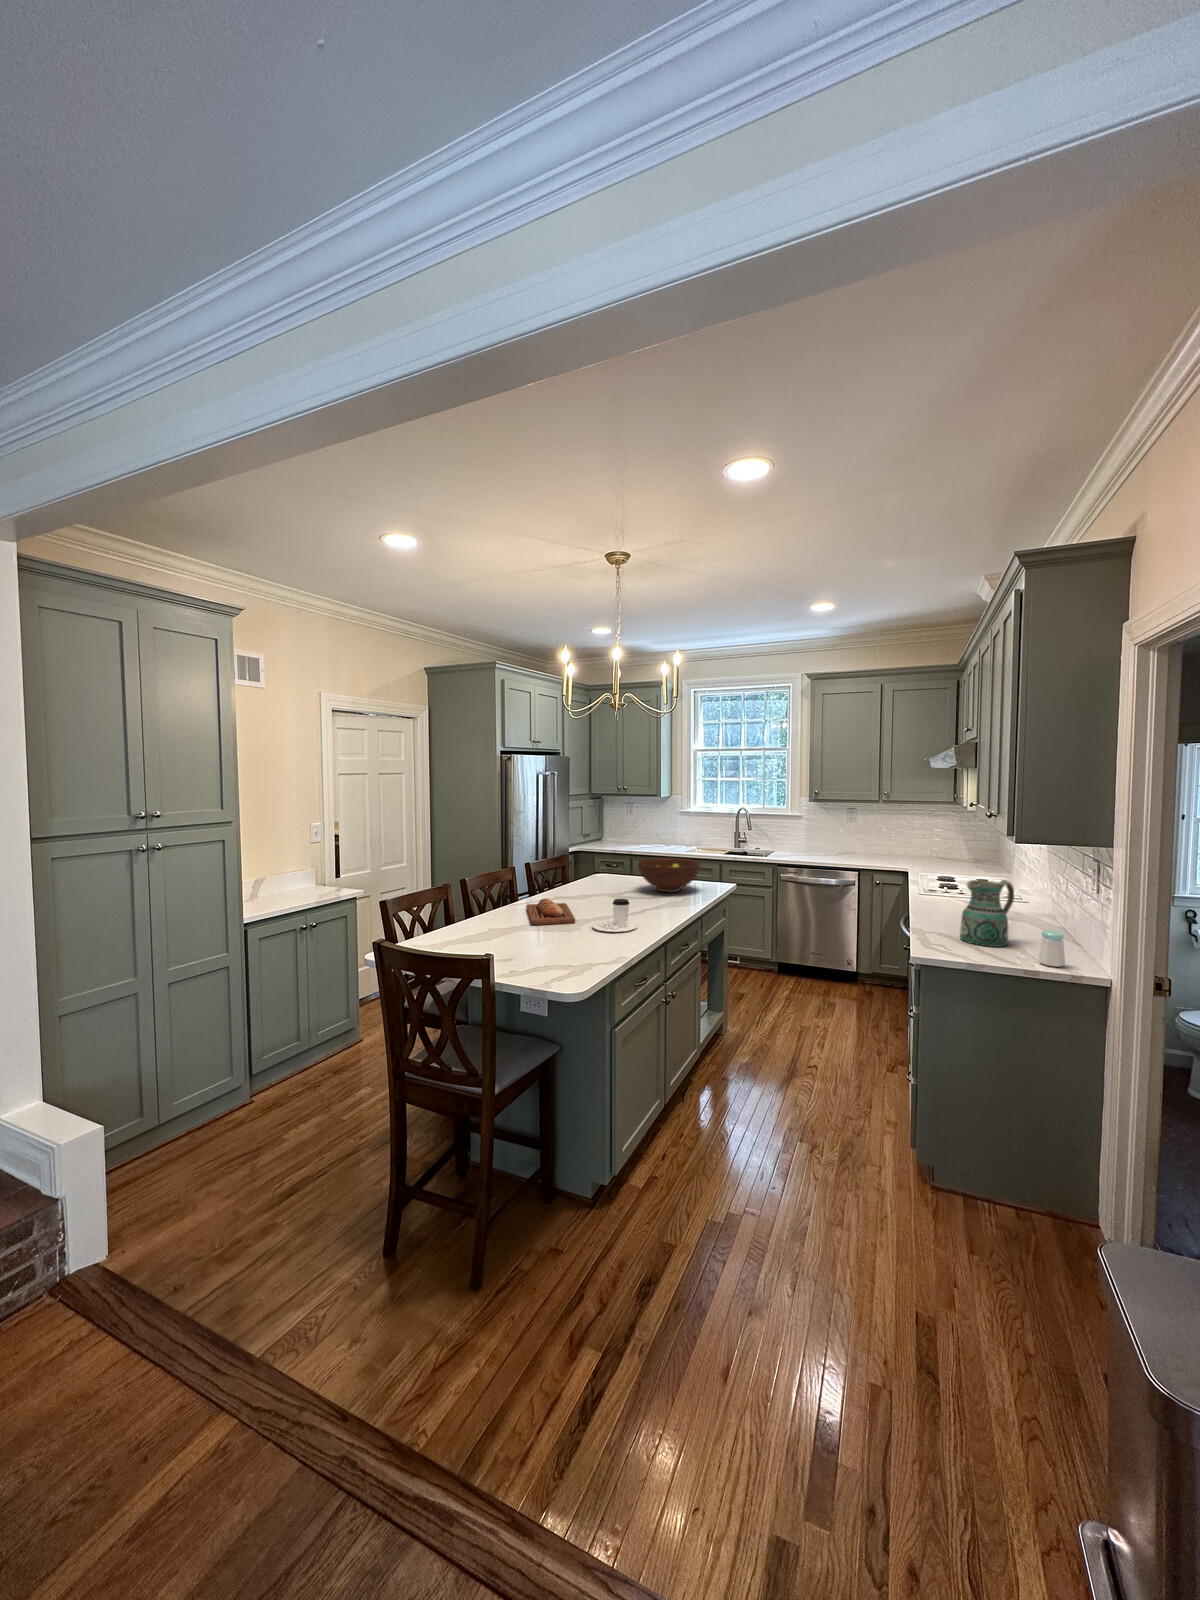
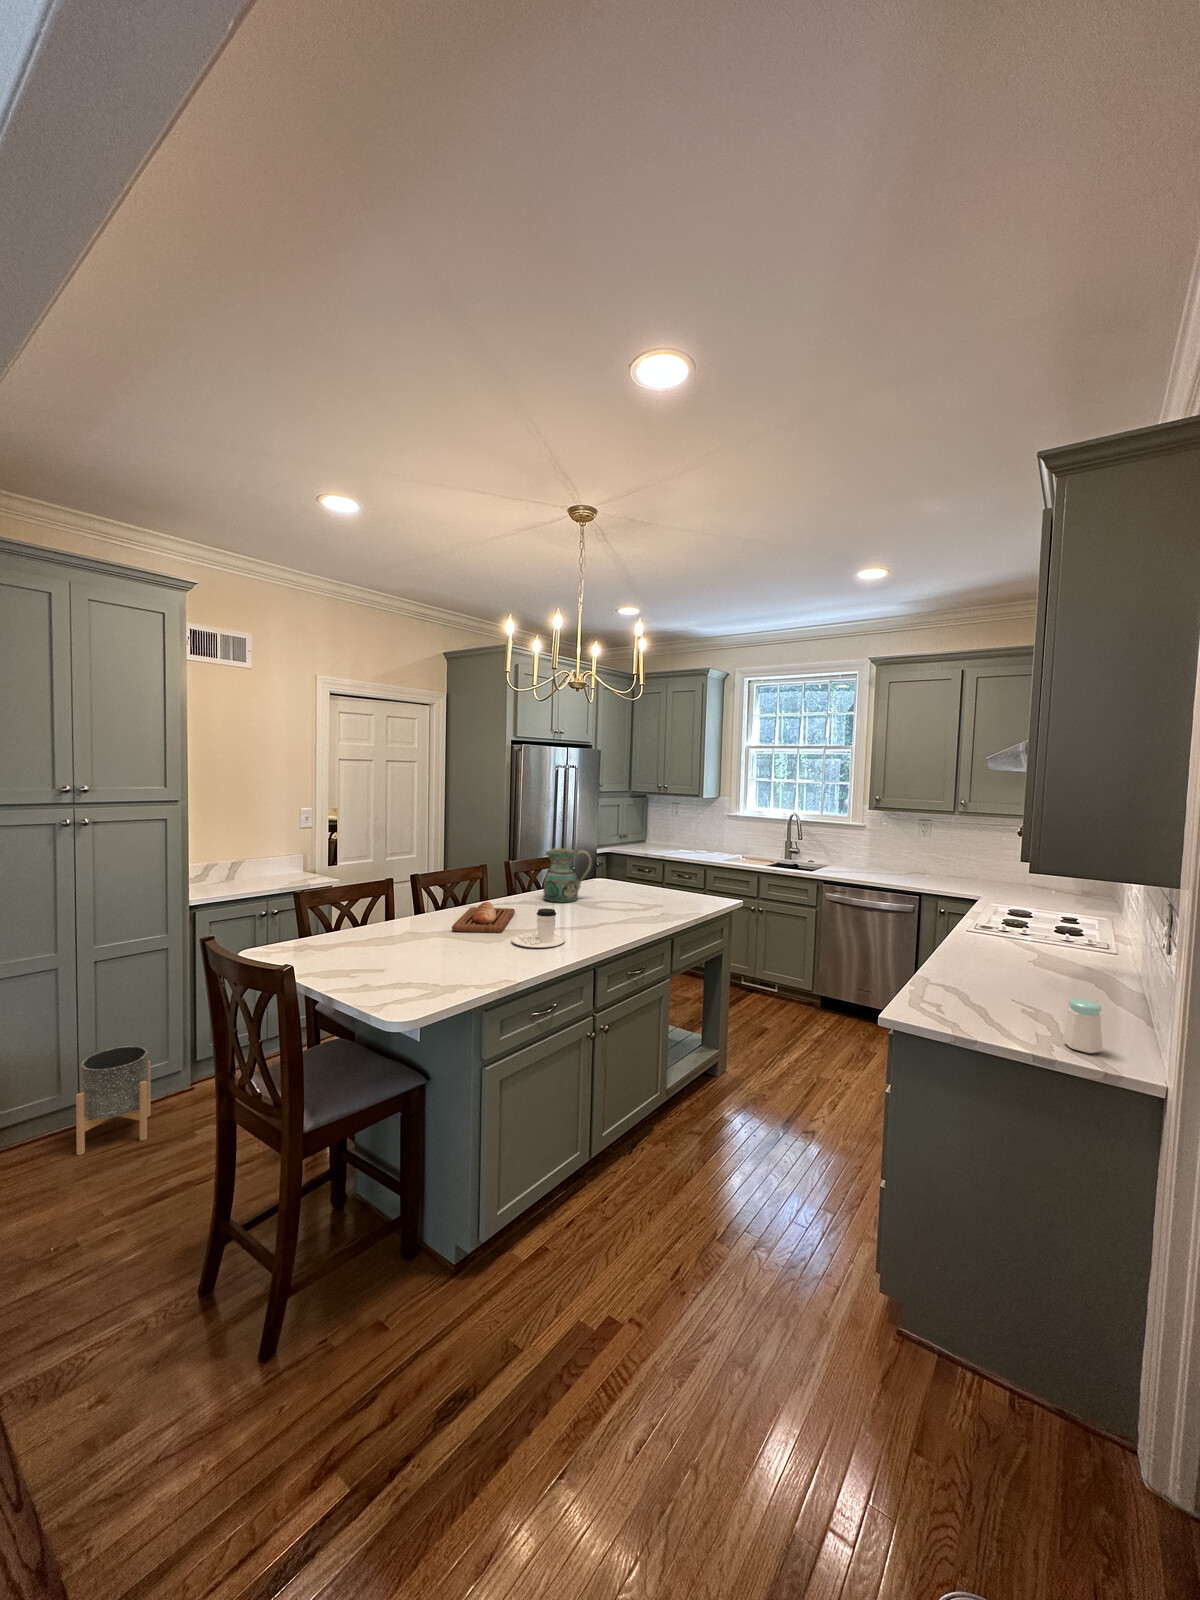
fruit bowl: present [638,858,700,892] -> none [614,864,687,905]
ceramic pitcher: present [960,880,1014,947] -> present [544,848,592,902]
planter: none [167,1061,241,1170] -> present [76,1046,151,1155]

